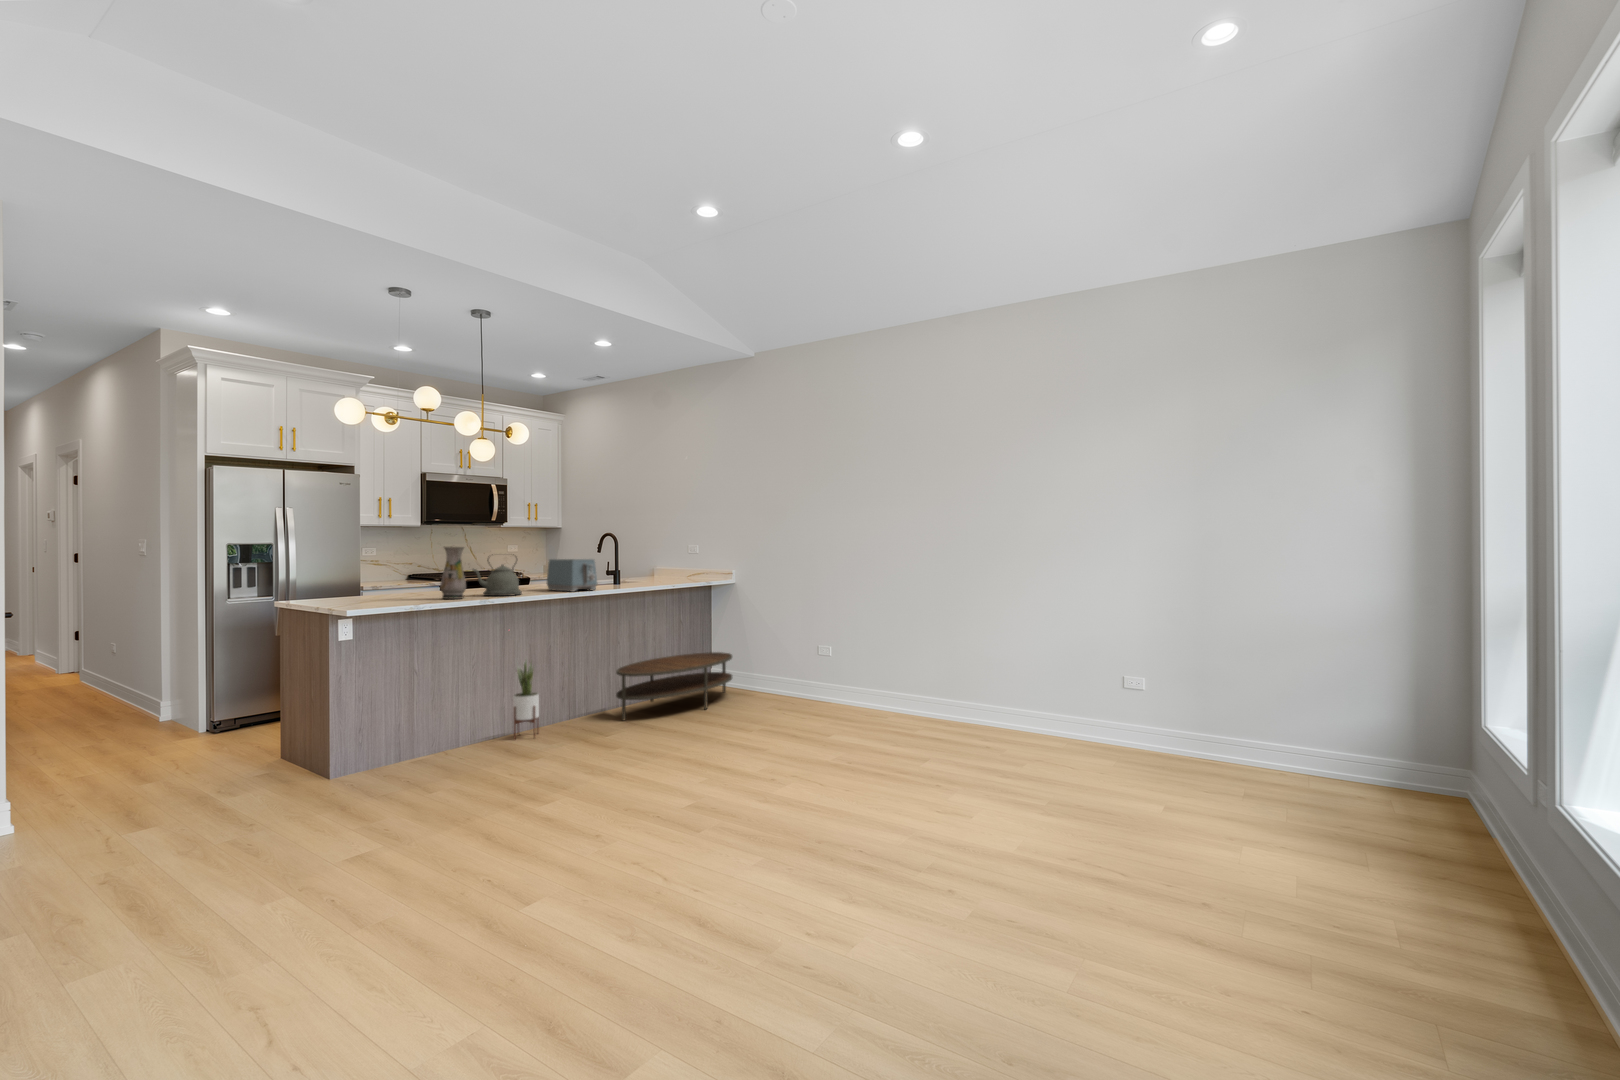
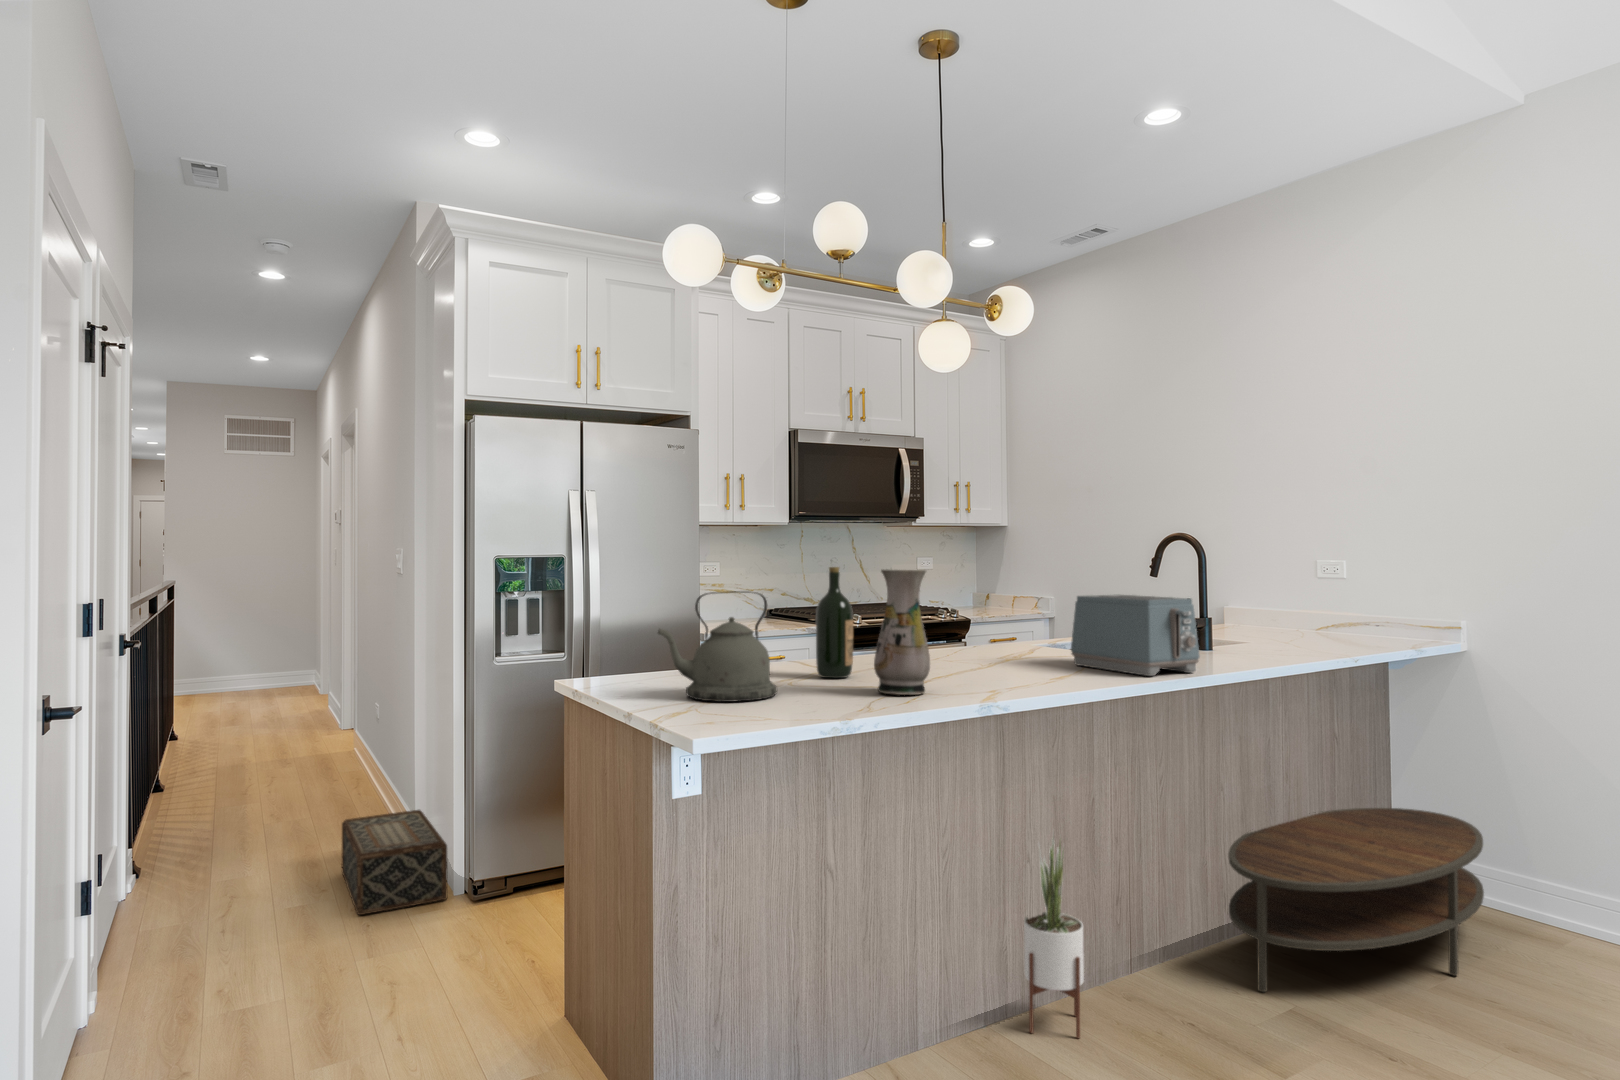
wine bottle: none [417,547,436,596] -> present [816,567,853,678]
kettle: present [473,560,522,596] -> present [658,591,777,702]
woven basket: none [112,693,196,744] -> present [342,810,447,915]

